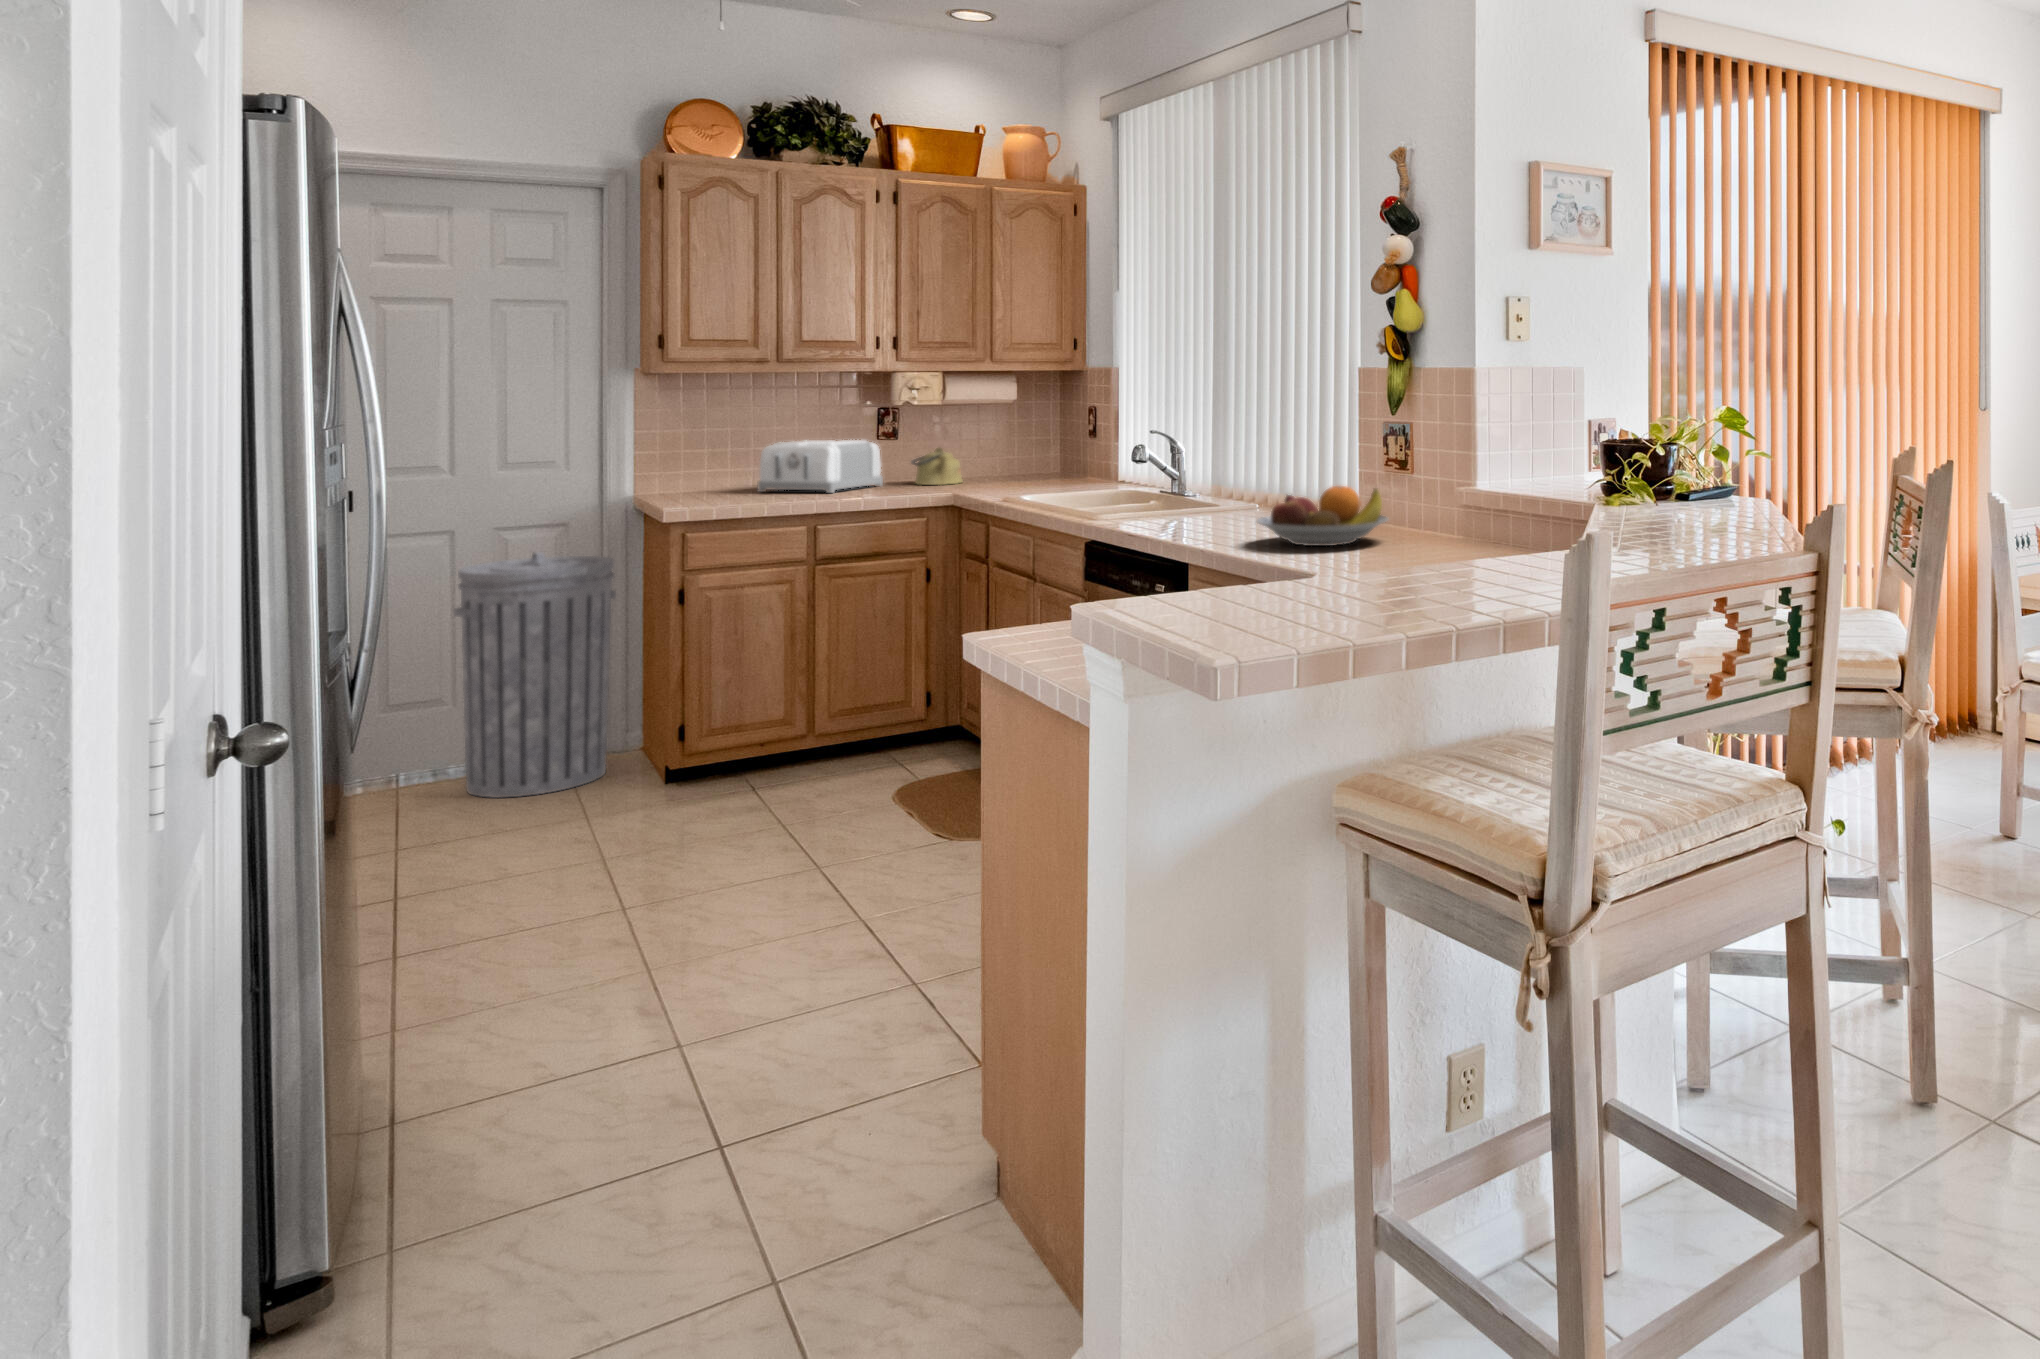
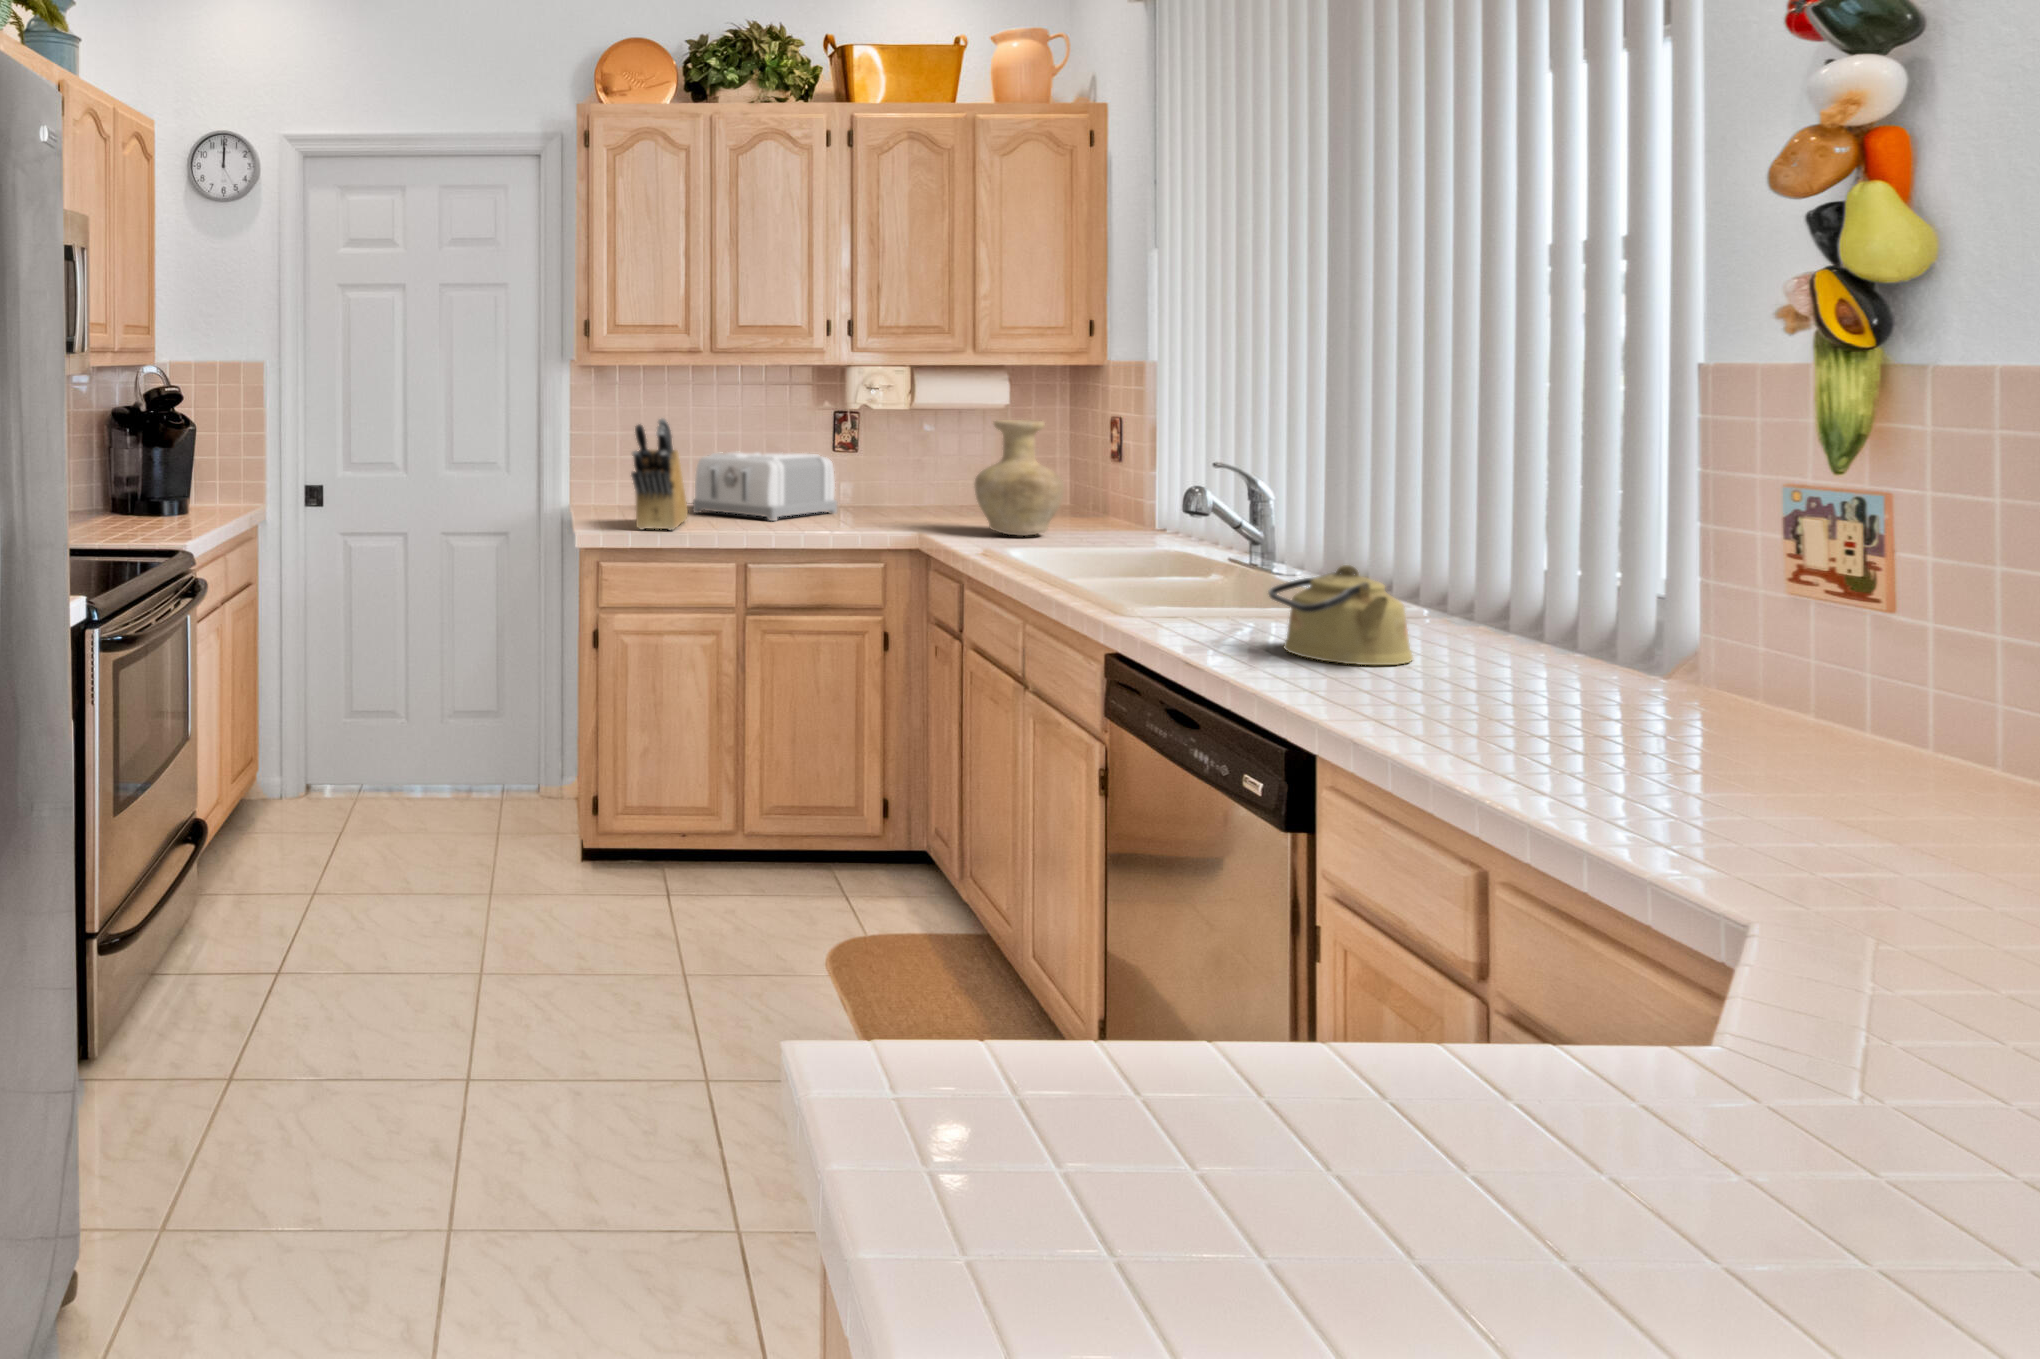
vase: none [992,409,1055,490] -> present [974,420,1064,536]
knife block: none [711,414,756,505] -> present [631,419,688,530]
kettle: present [911,448,962,485] -> present [1268,565,1413,665]
fruit bowl: present [1257,486,1388,546] -> none [1489,620,1848,754]
trash can: present [453,552,616,798] -> none [382,570,540,854]

